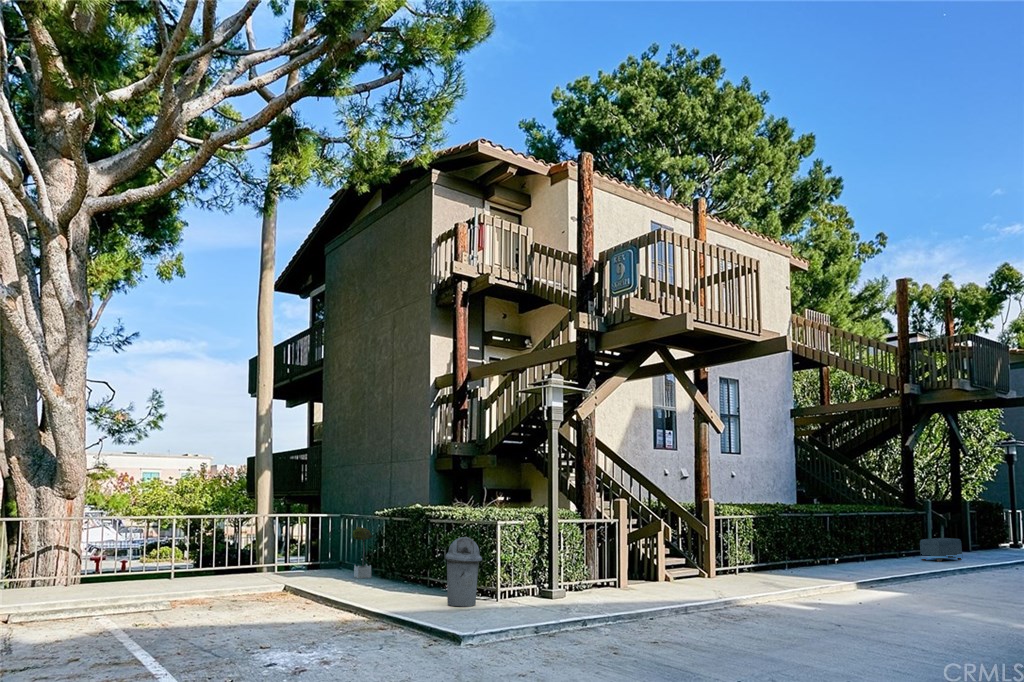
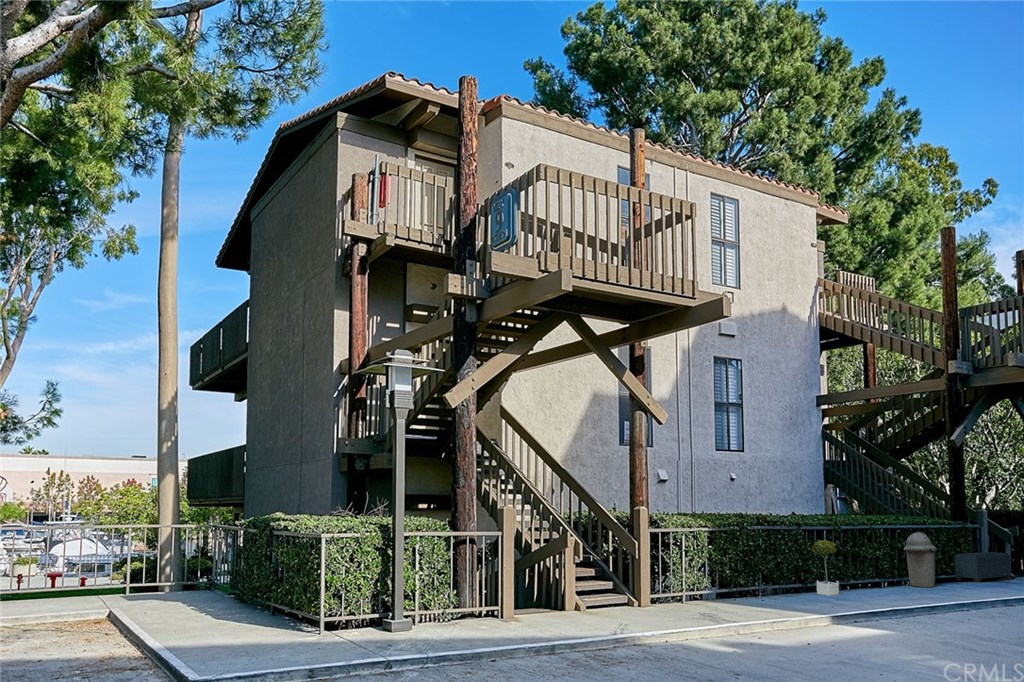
potted tree: present [353,527,373,578] -> present [812,540,839,596]
trash can: present [445,537,482,607] -> present [904,532,937,587]

